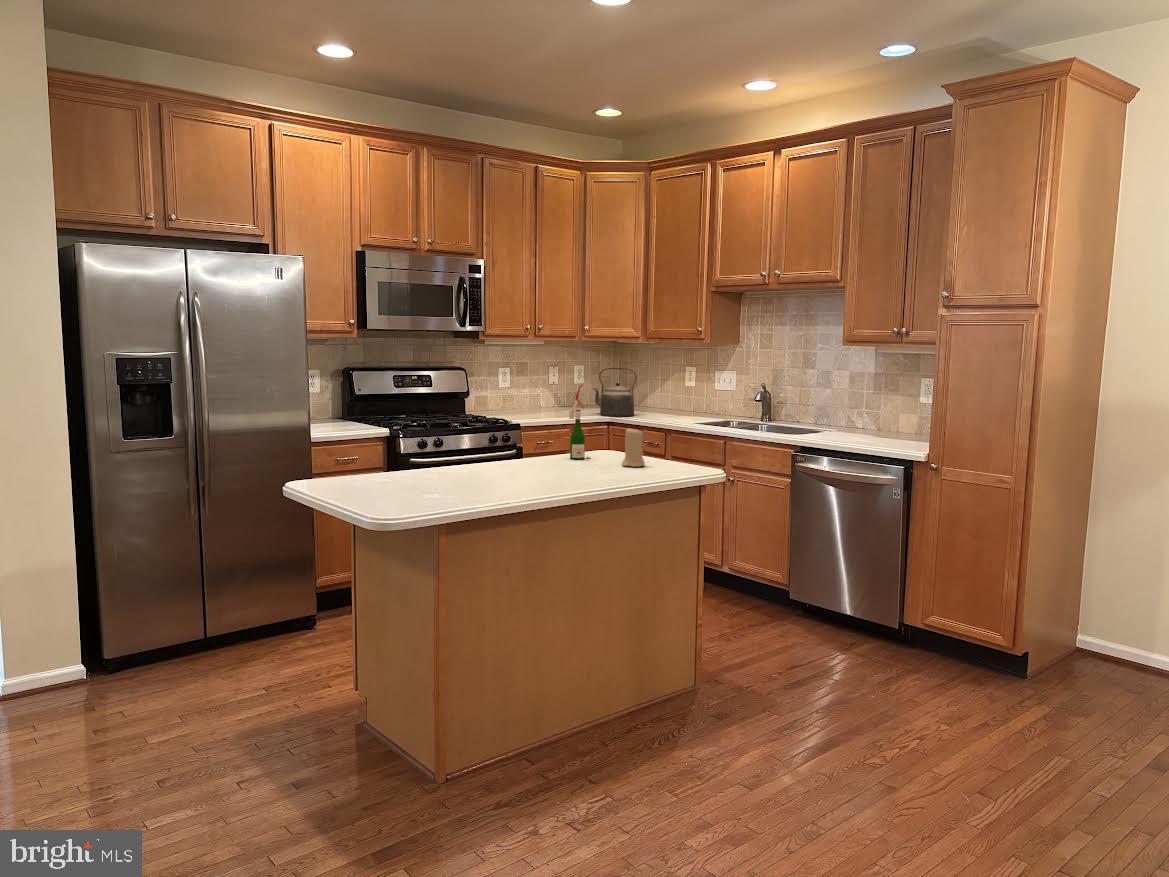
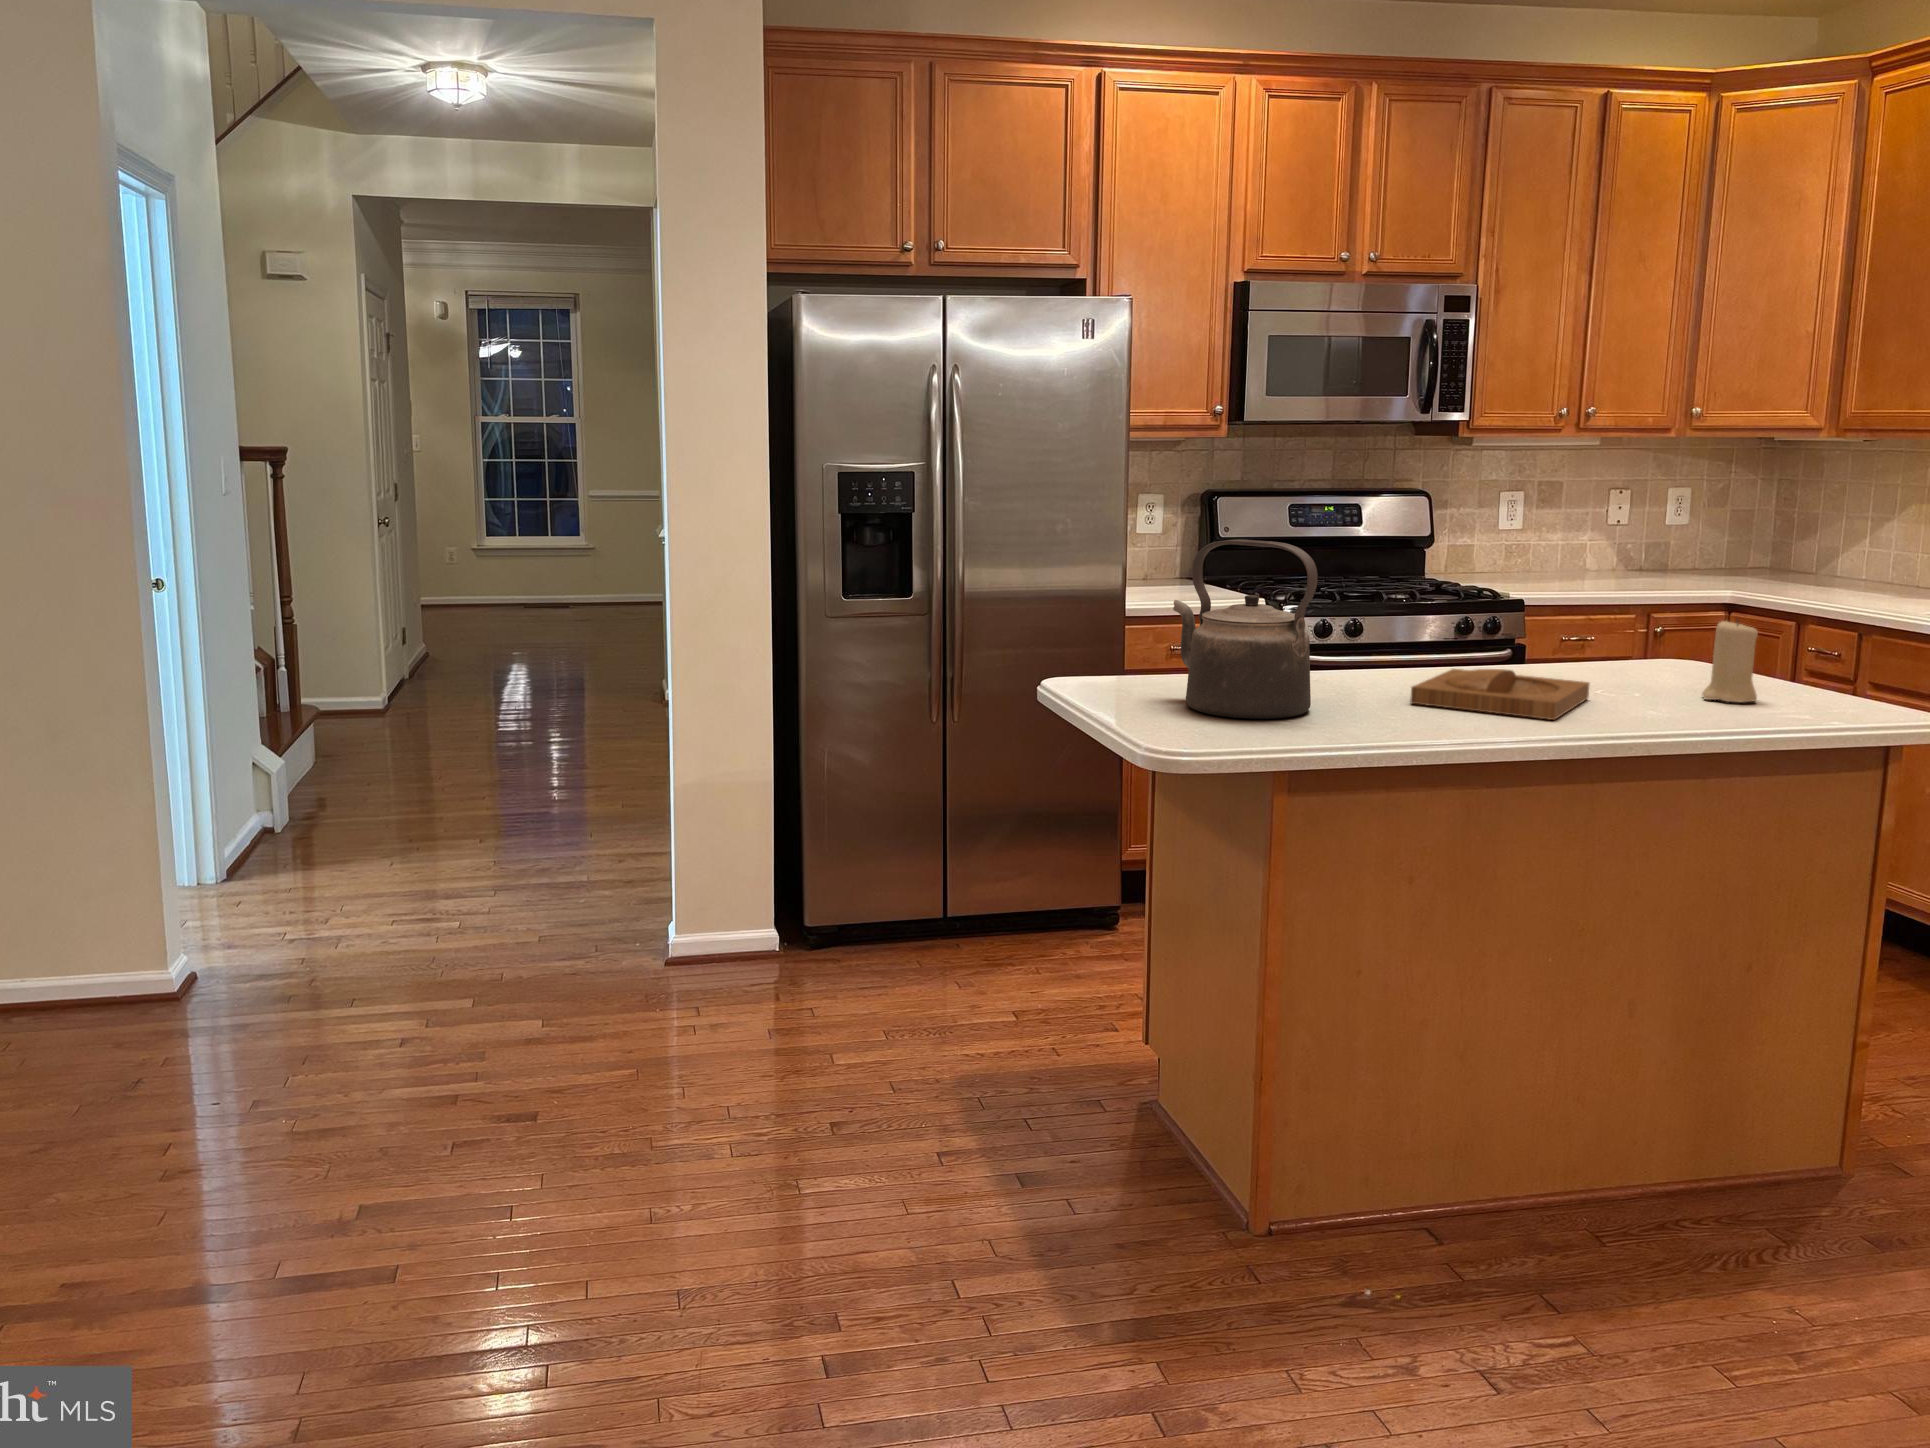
kettle: present [592,368,637,417] -> present [1173,540,1318,719]
wine bottle: present [569,385,591,459] -> none [1592,527,1640,678]
tray: none [495,459,575,481] -> present [1410,669,1589,720]

